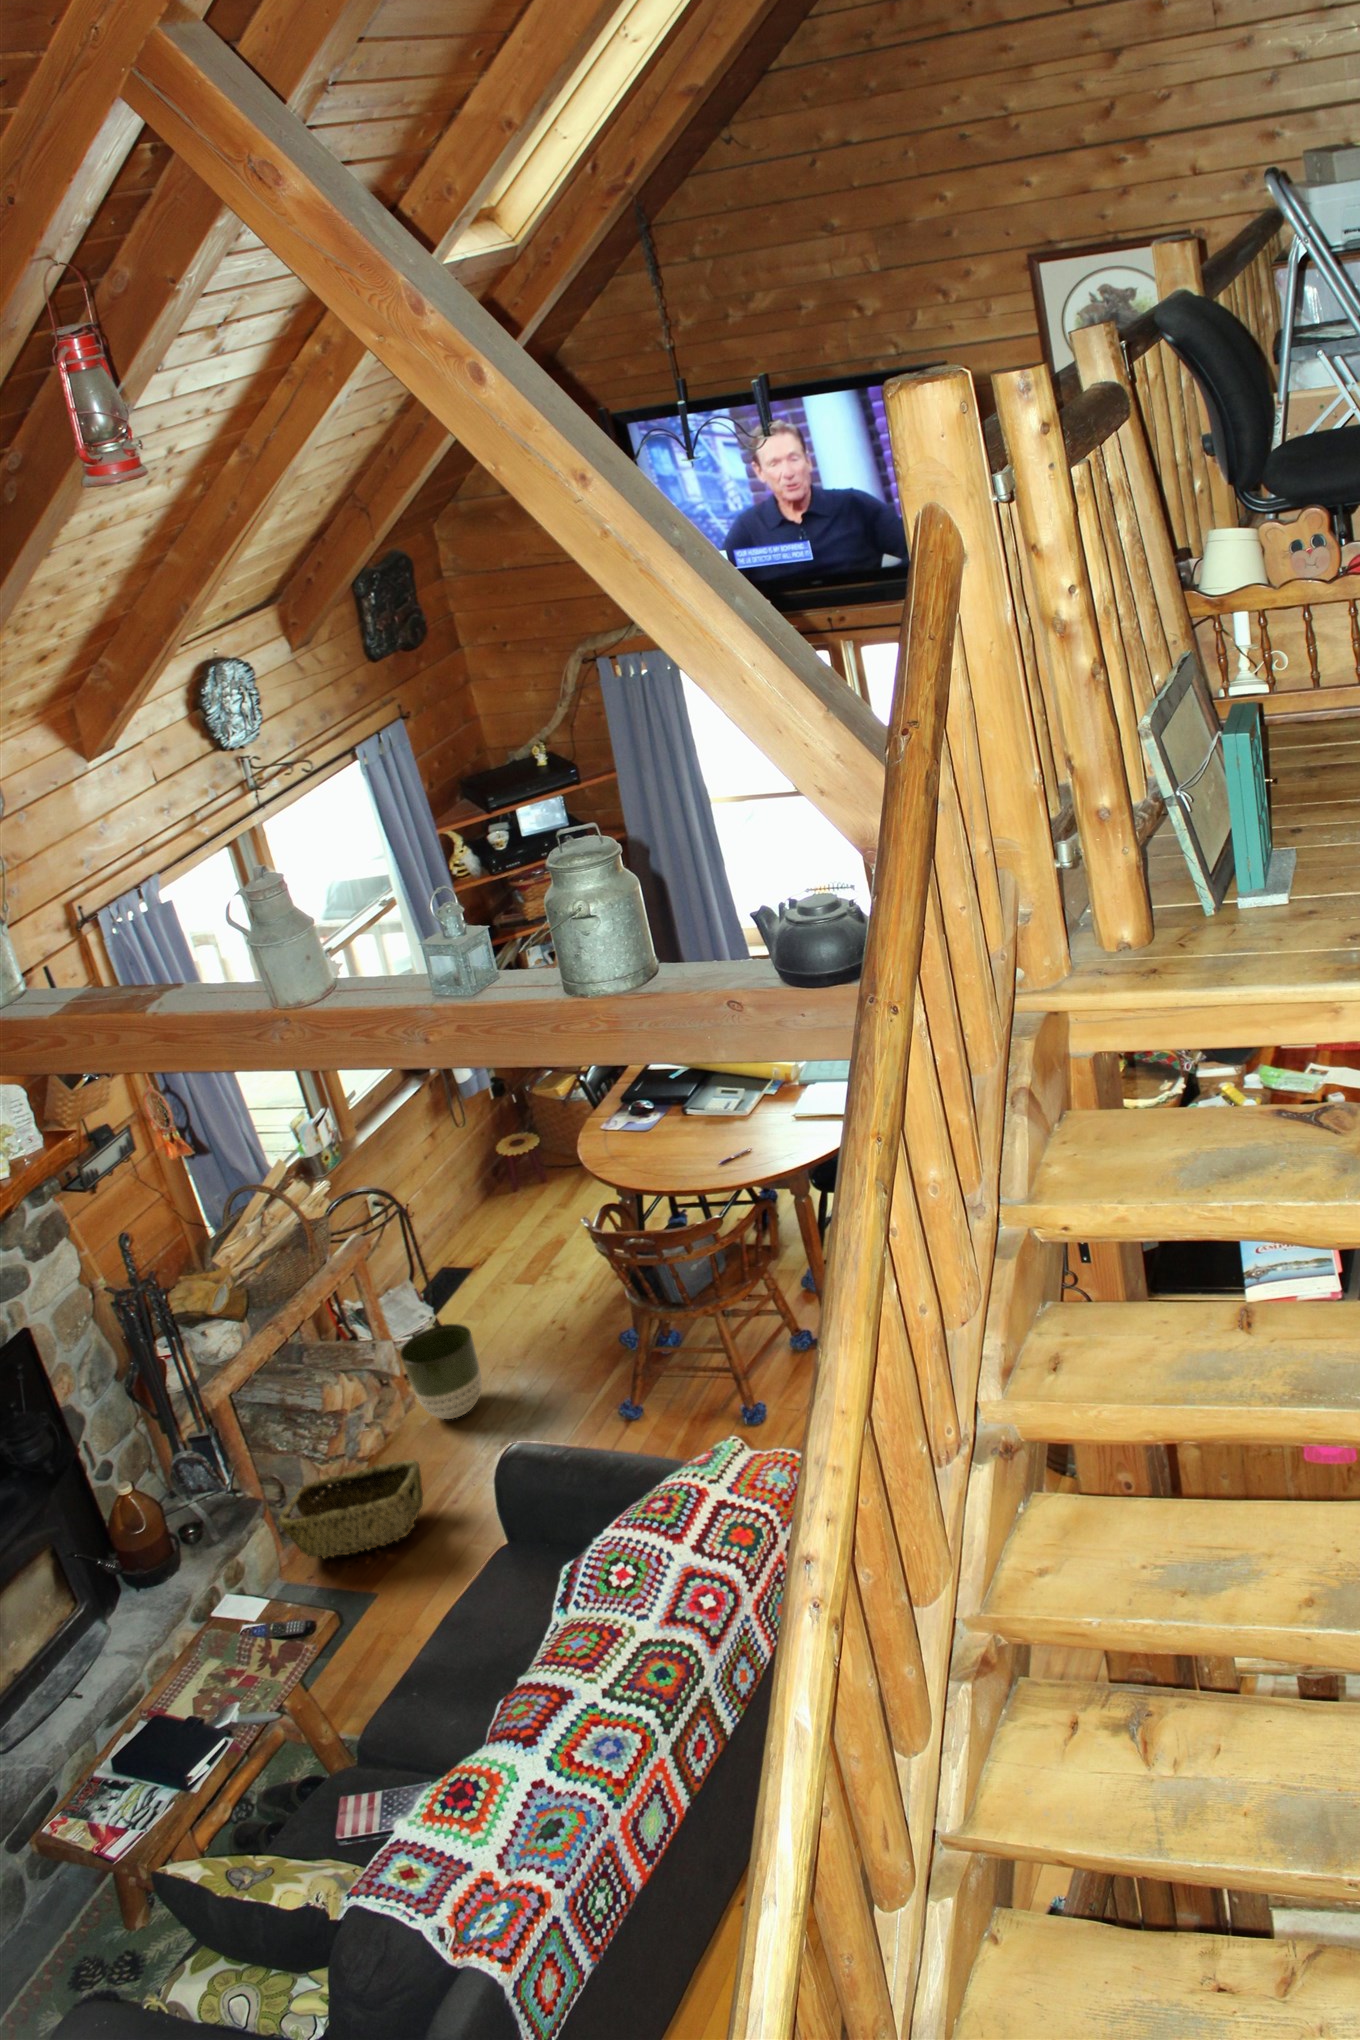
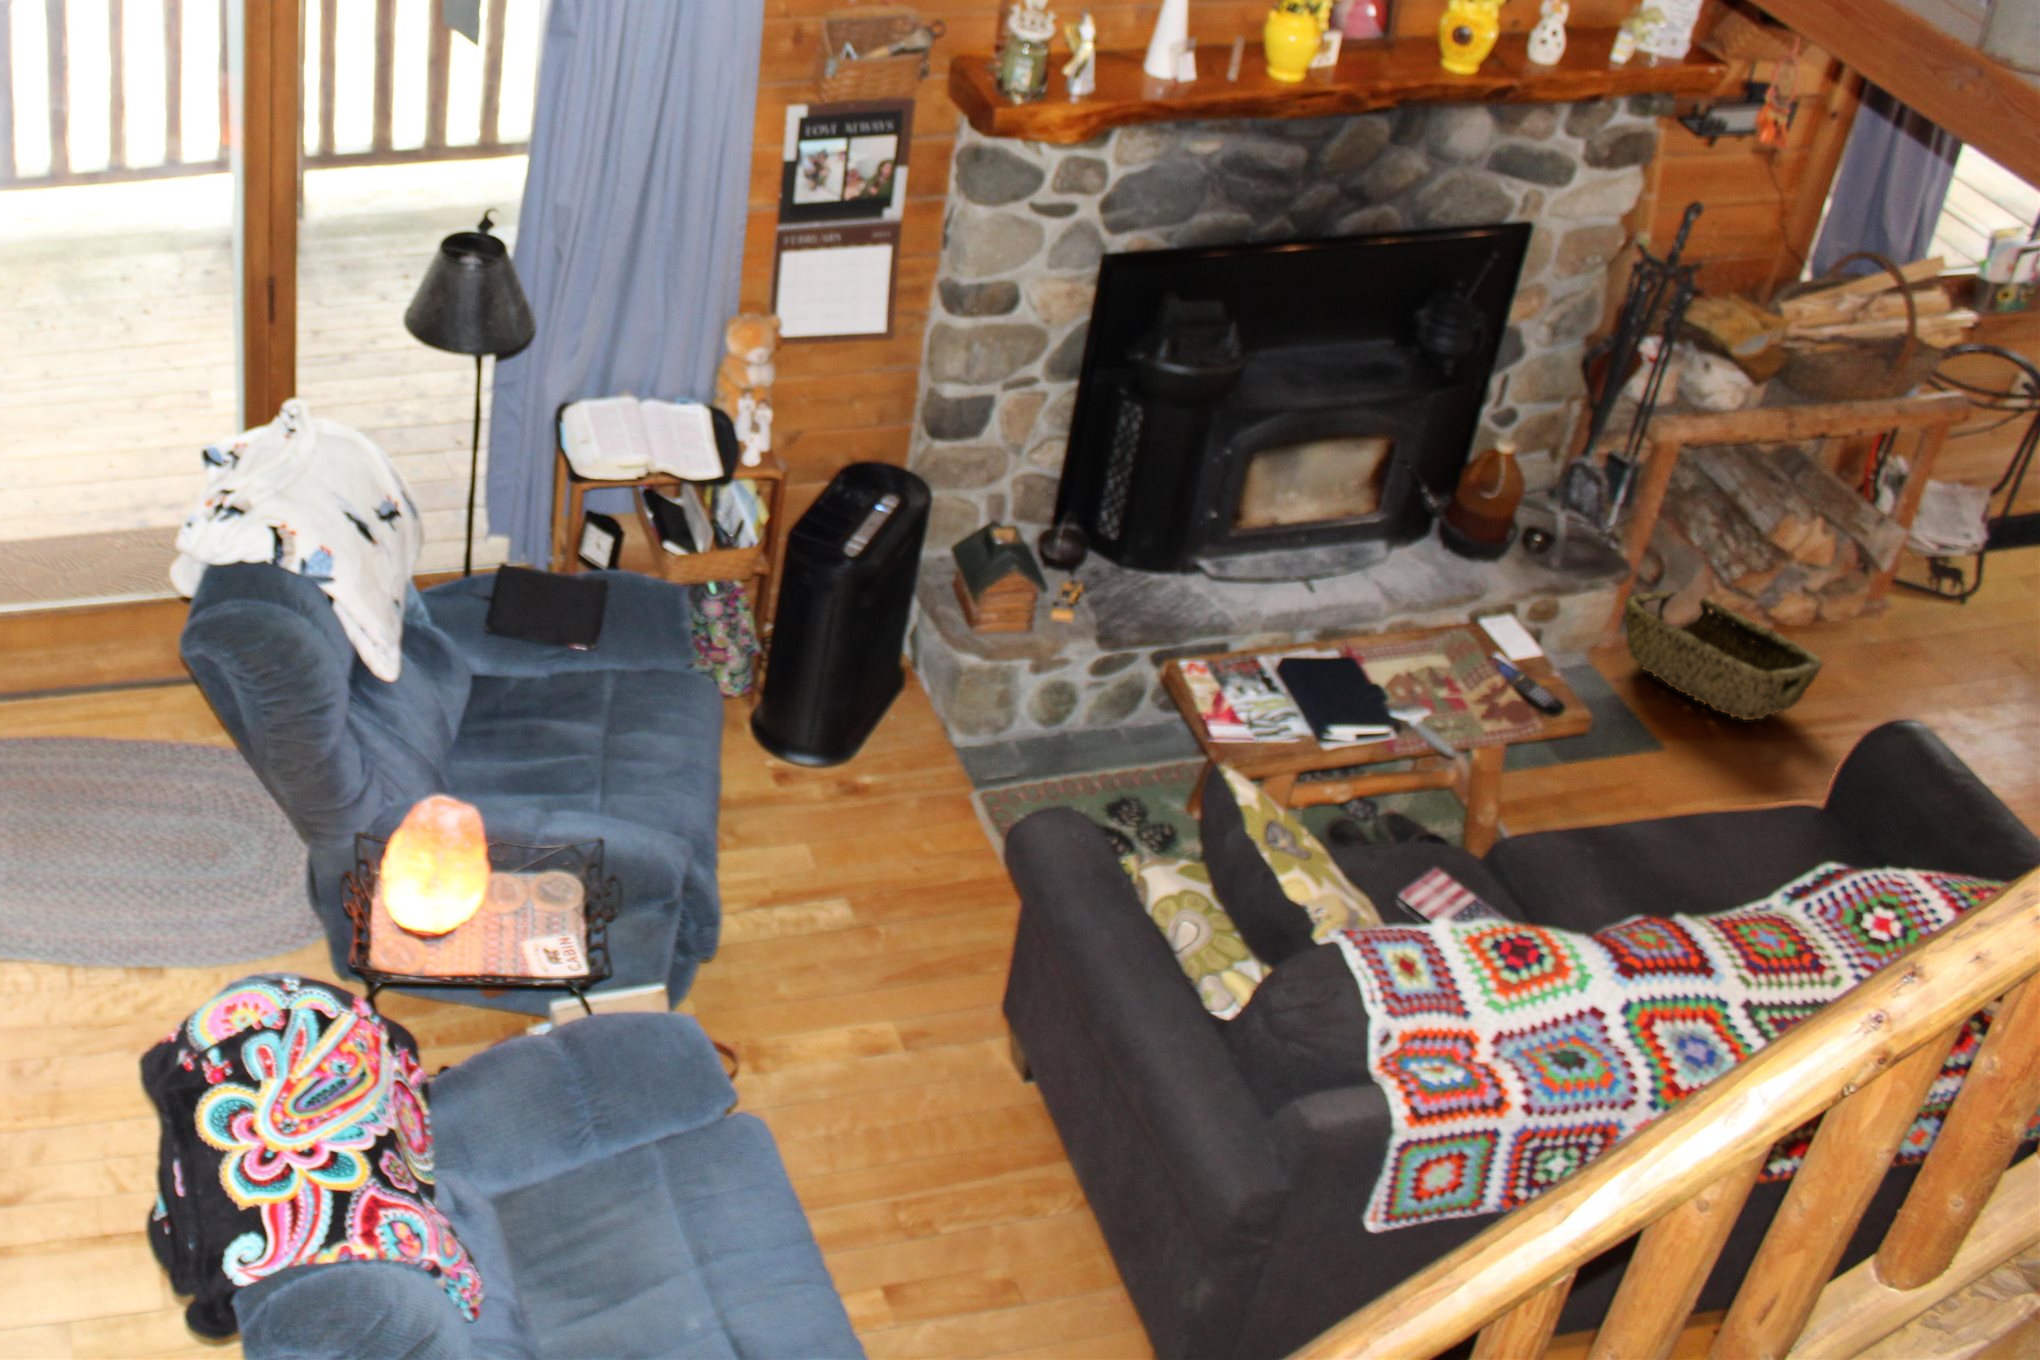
planter: present [400,1324,482,1419] -> none [1885,545,2013,667]

